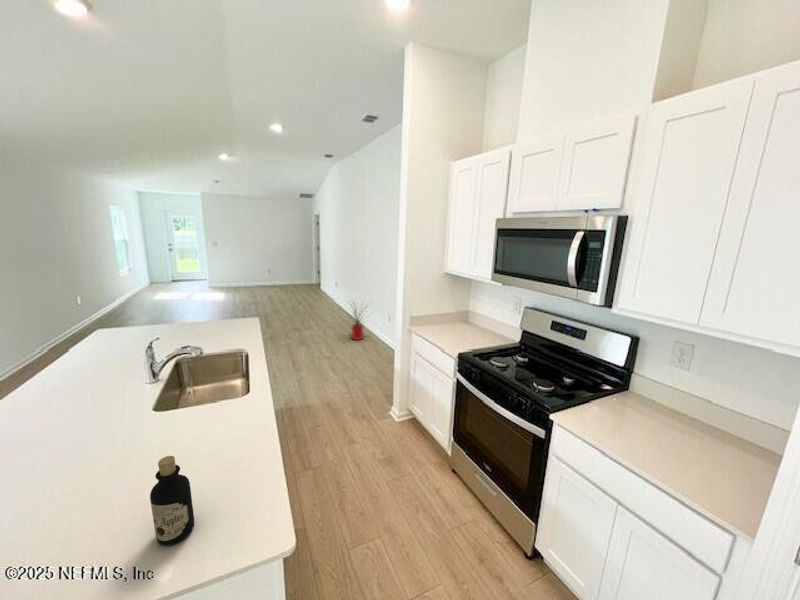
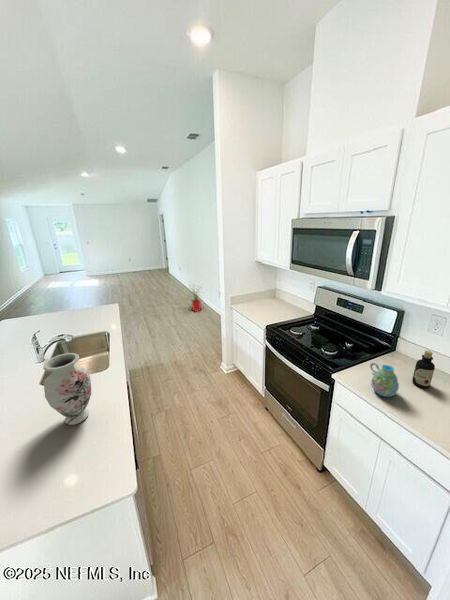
vase: none [174,357,235,456] -> present [43,353,91,425]
mug: none [599,398,638,443] -> present [370,363,399,397]
bottle: present [150,456,194,545] -> present [412,350,435,388]

